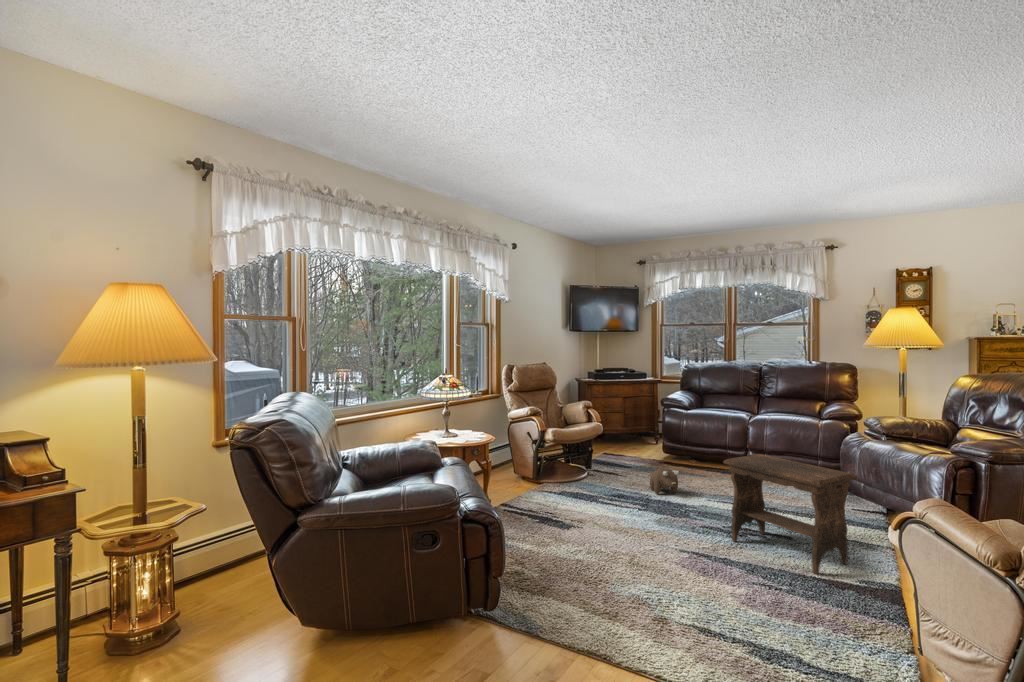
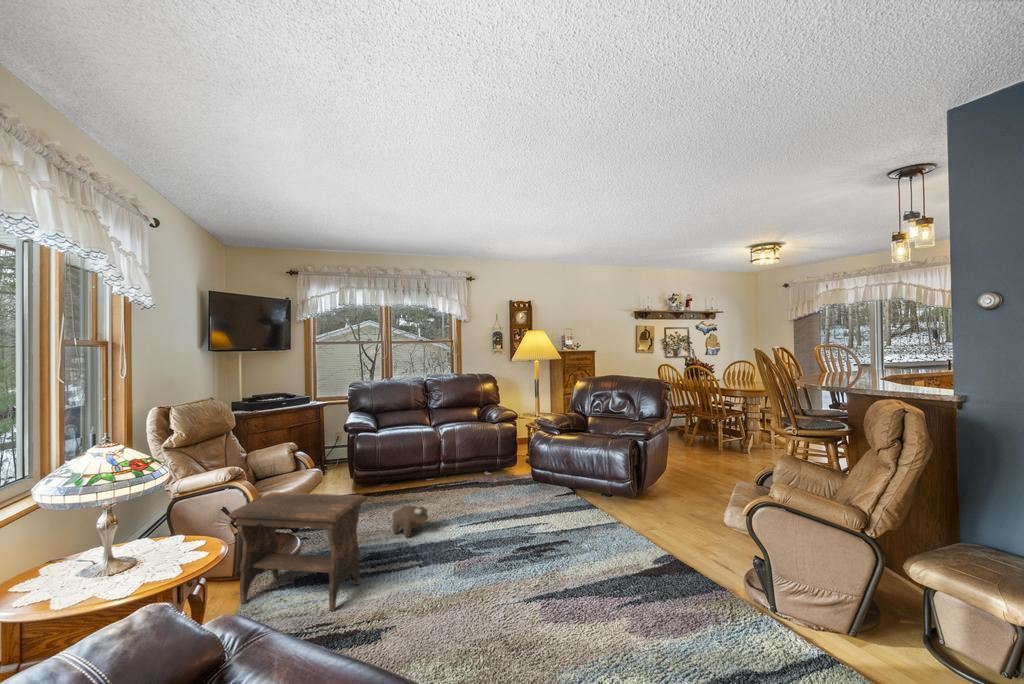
footstool: present [723,454,857,574] -> present [229,492,367,611]

